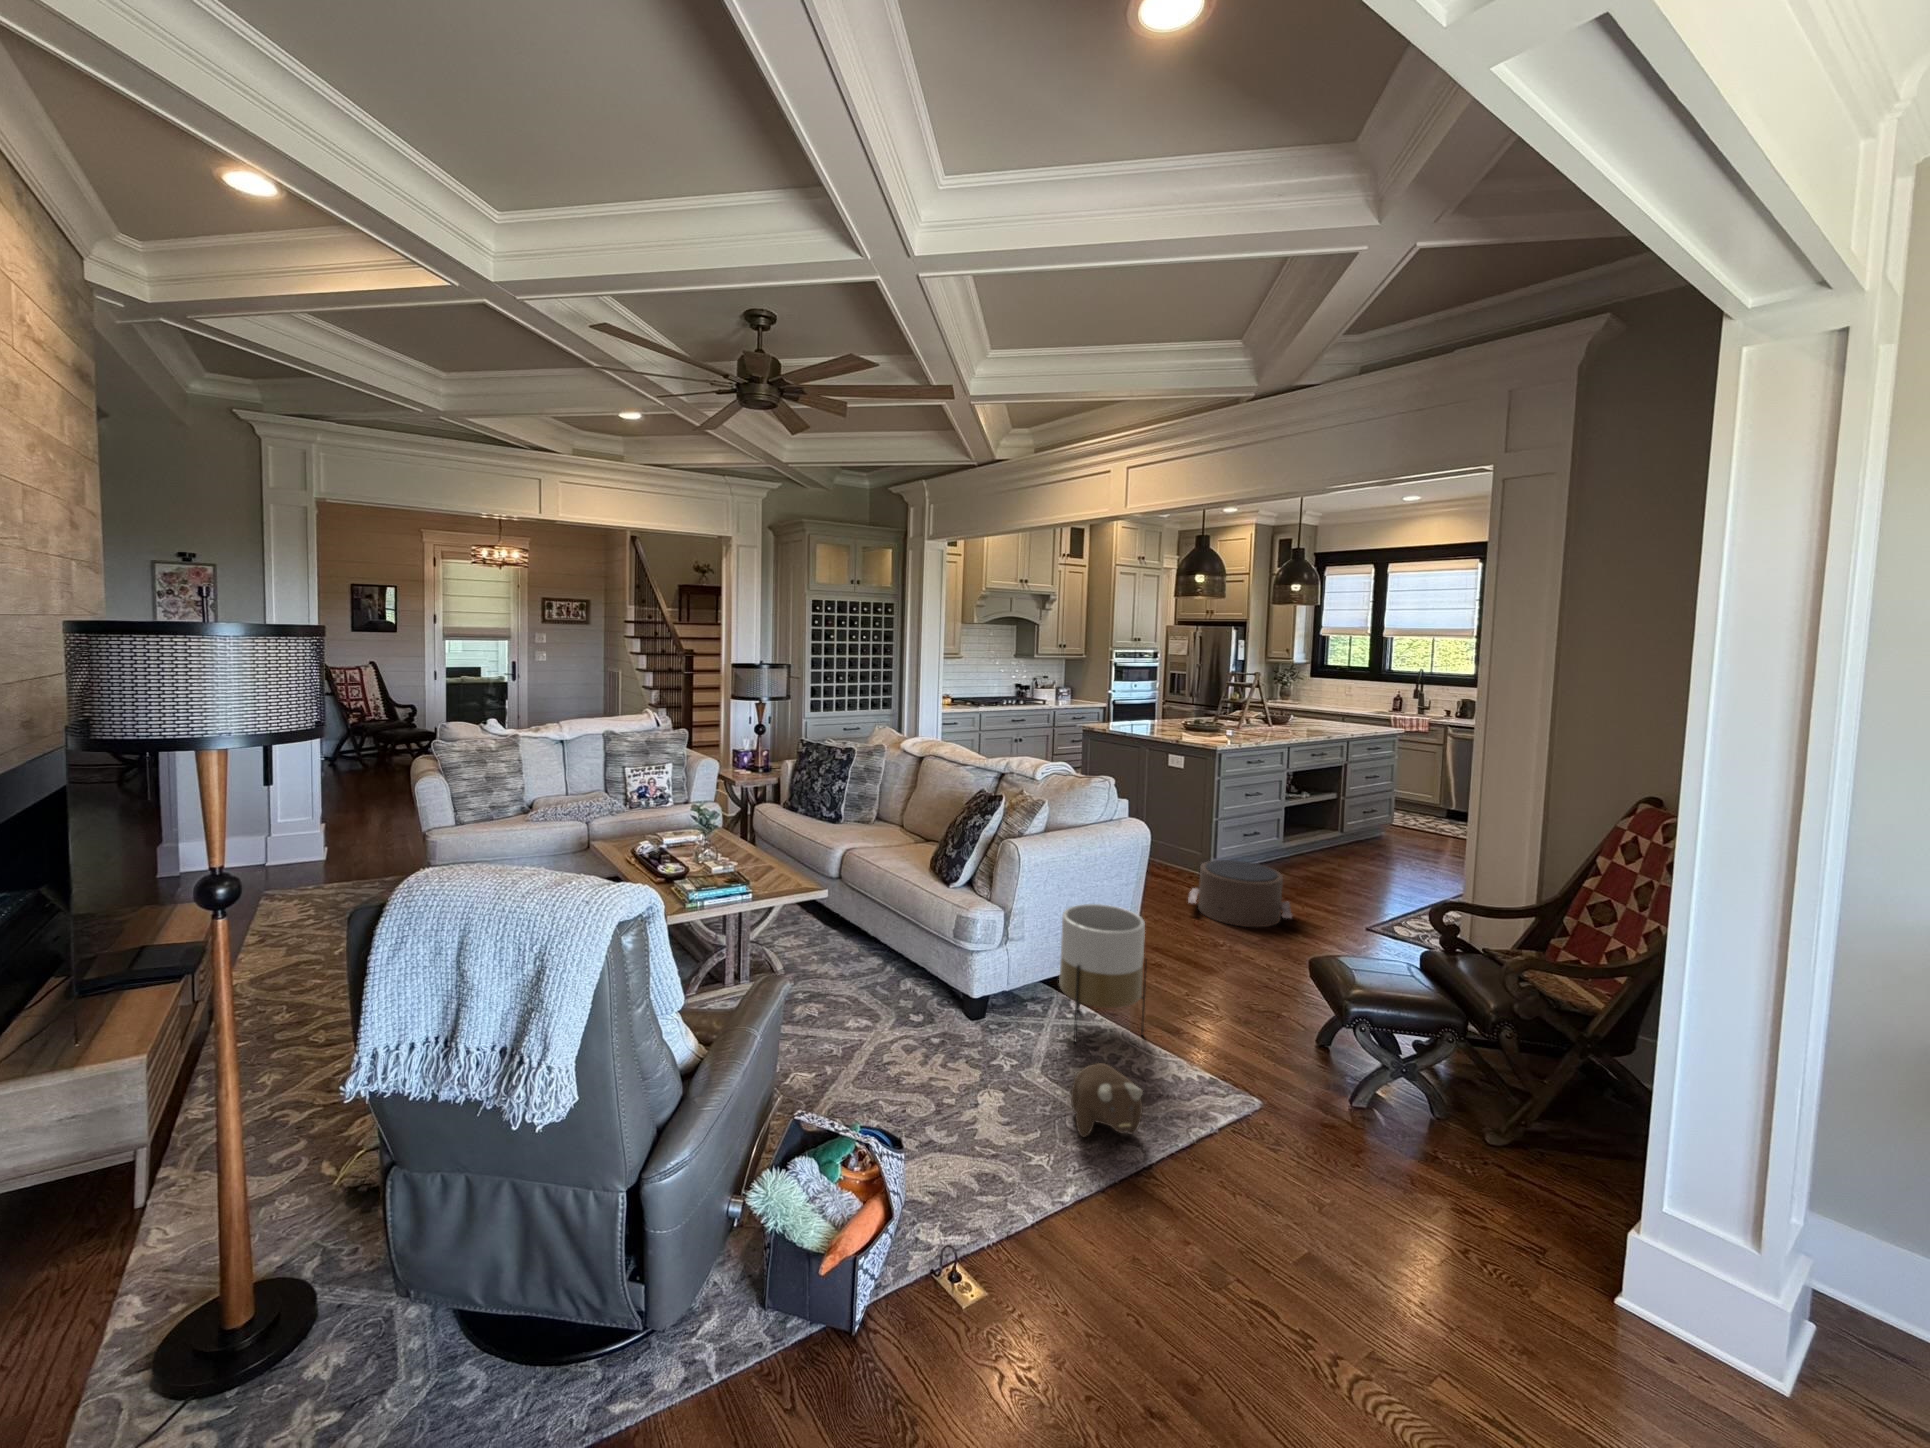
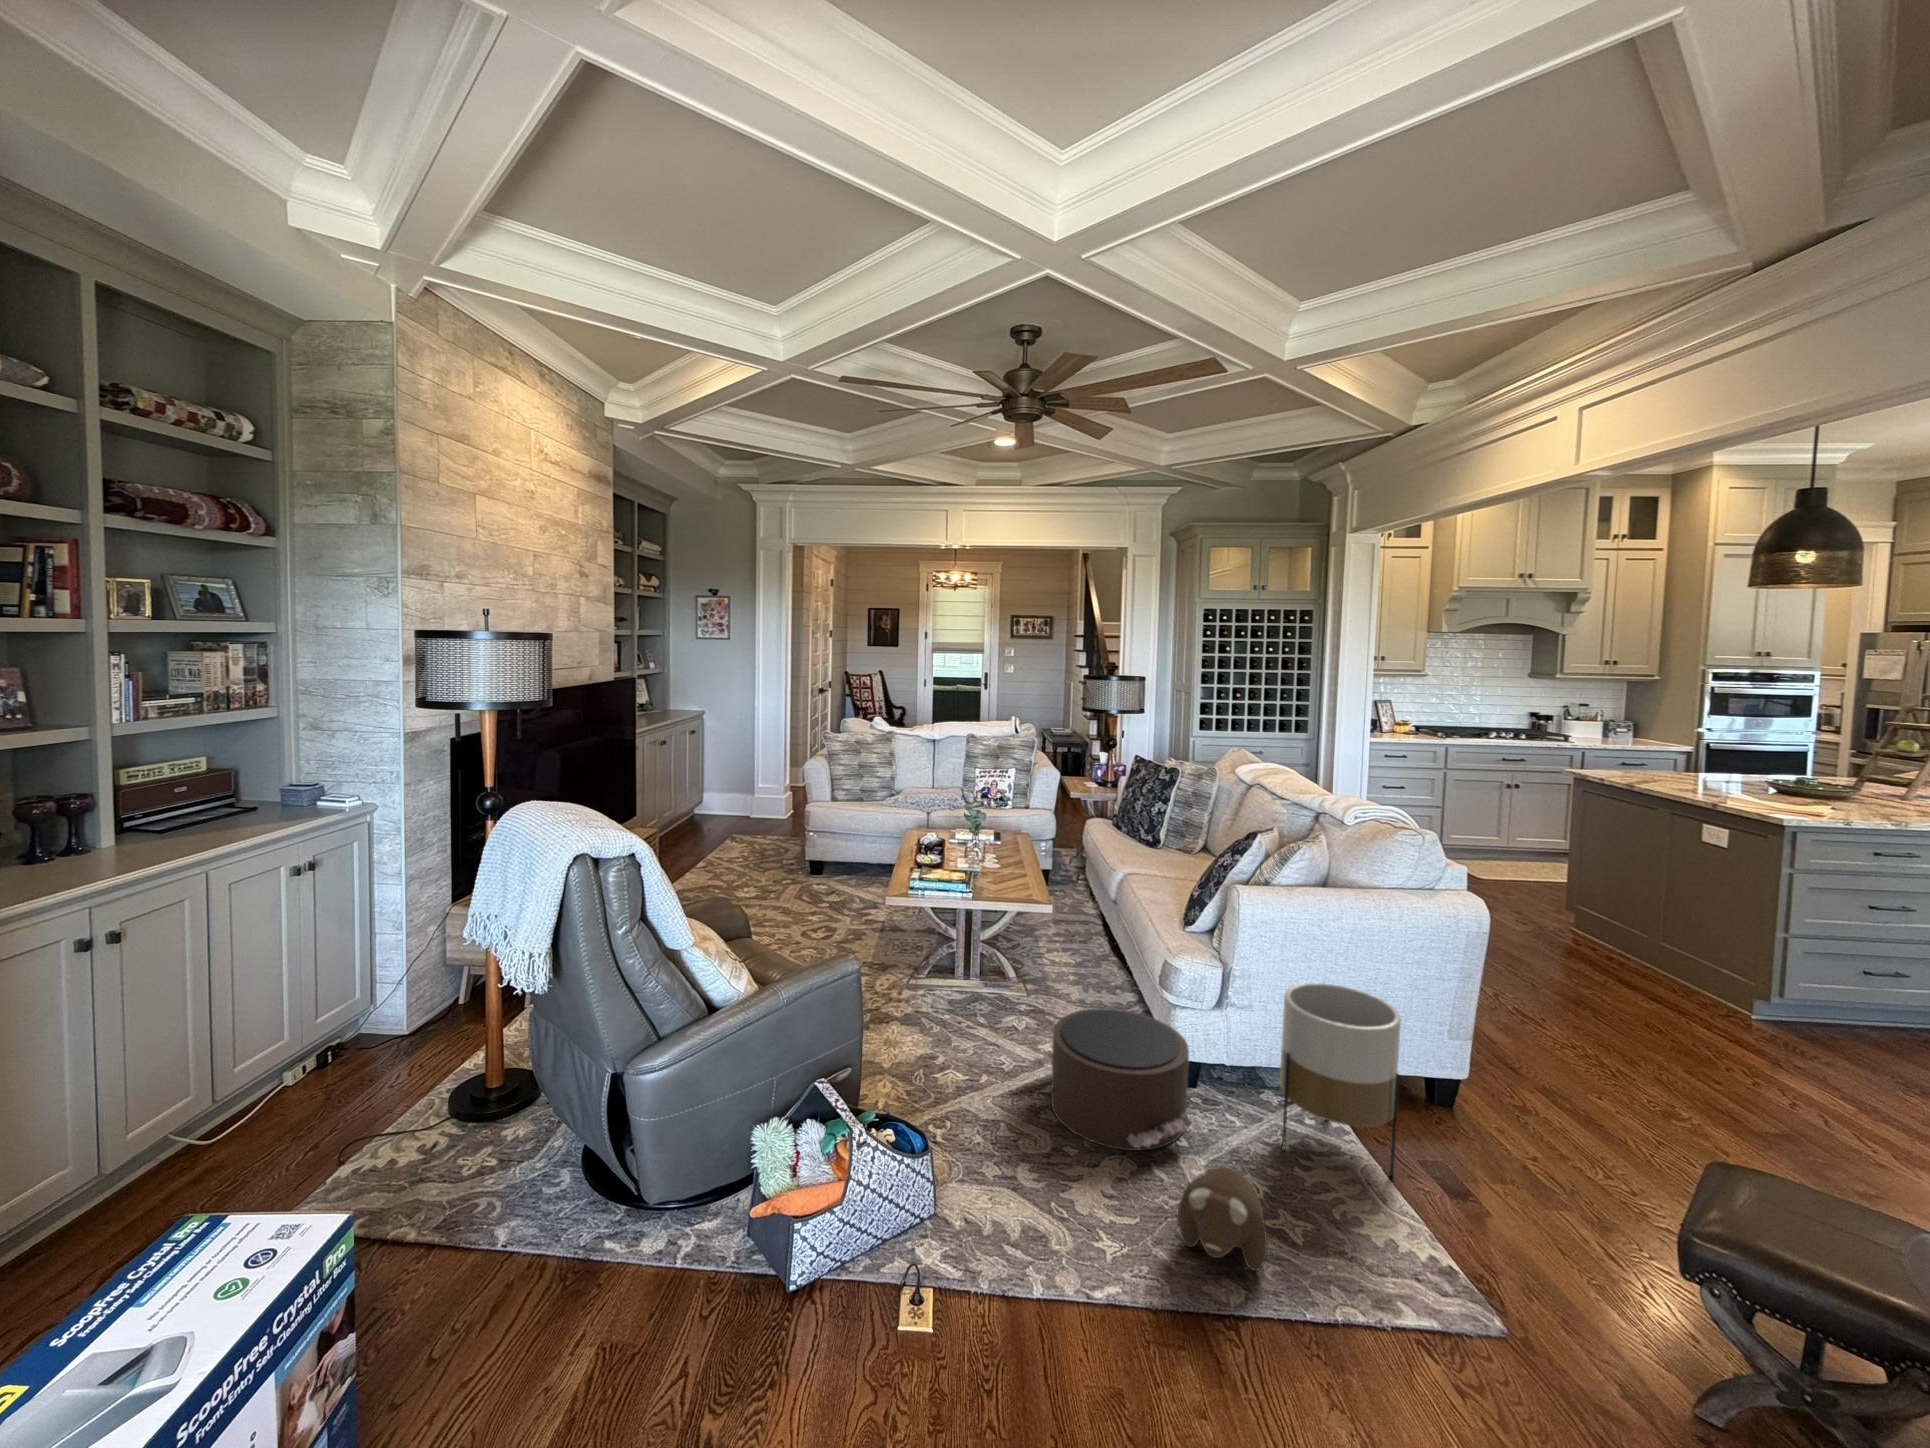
pouf: present [1188,860,1292,927] -> present [1027,1008,1195,1151]

